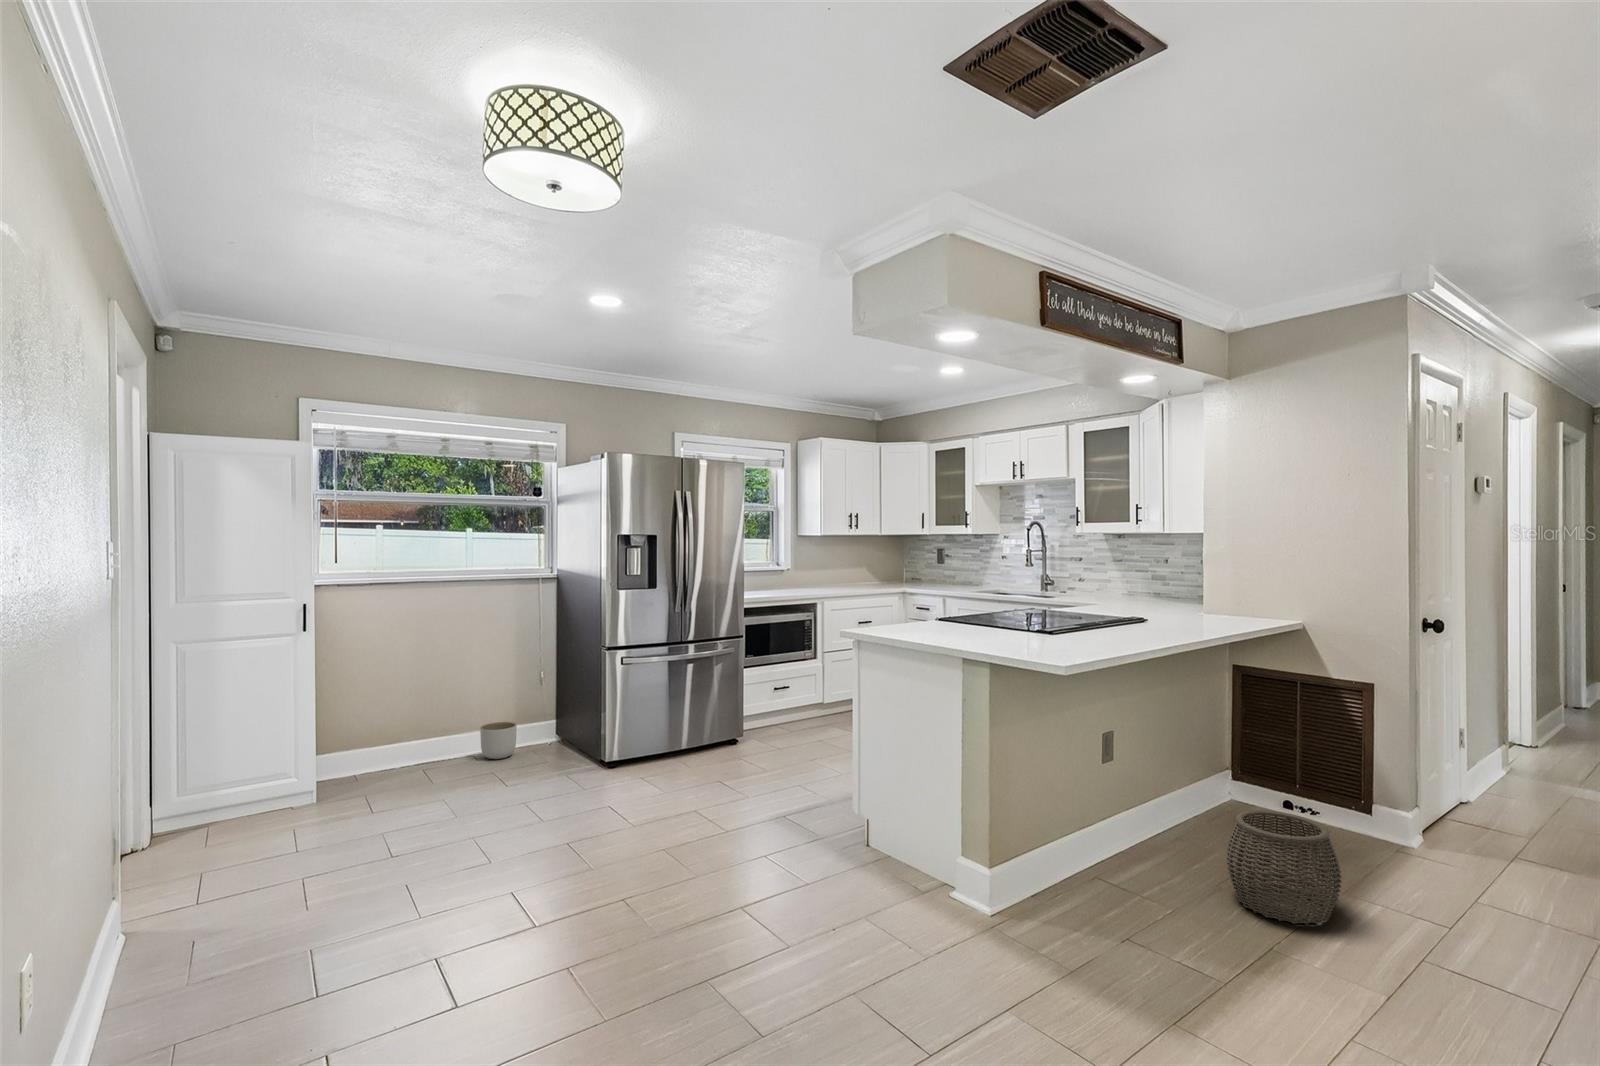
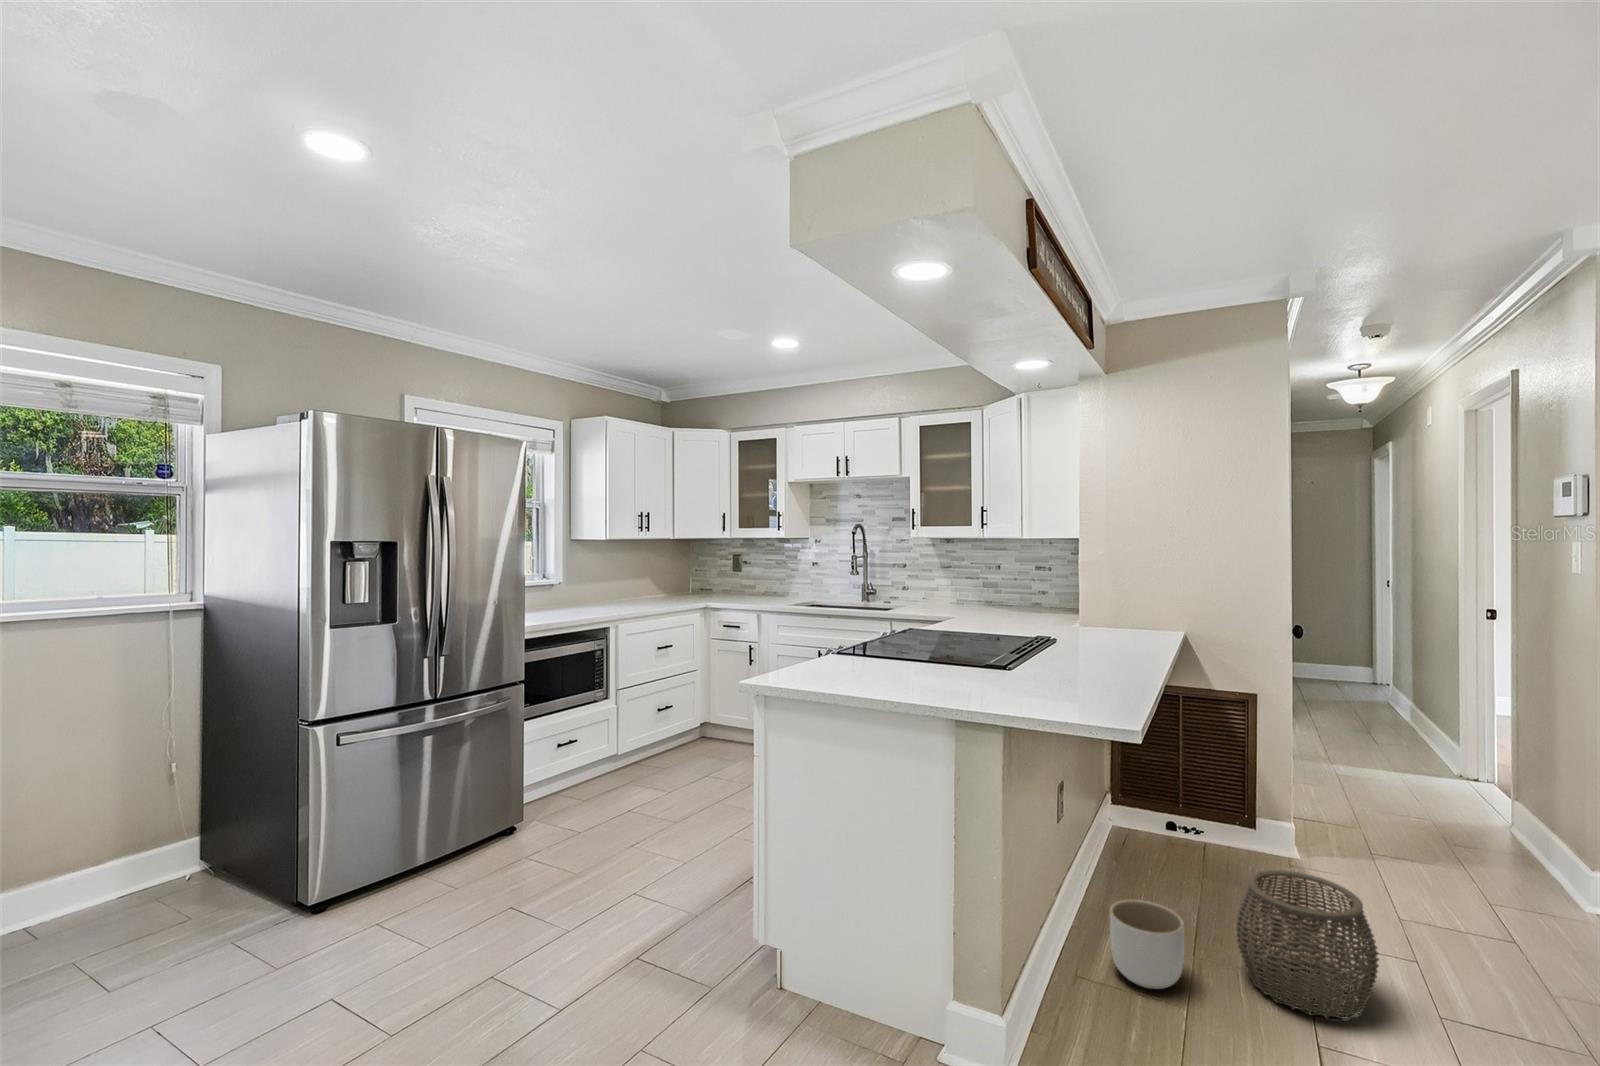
planter: present [480,722,517,759] -> present [1110,900,1184,989]

